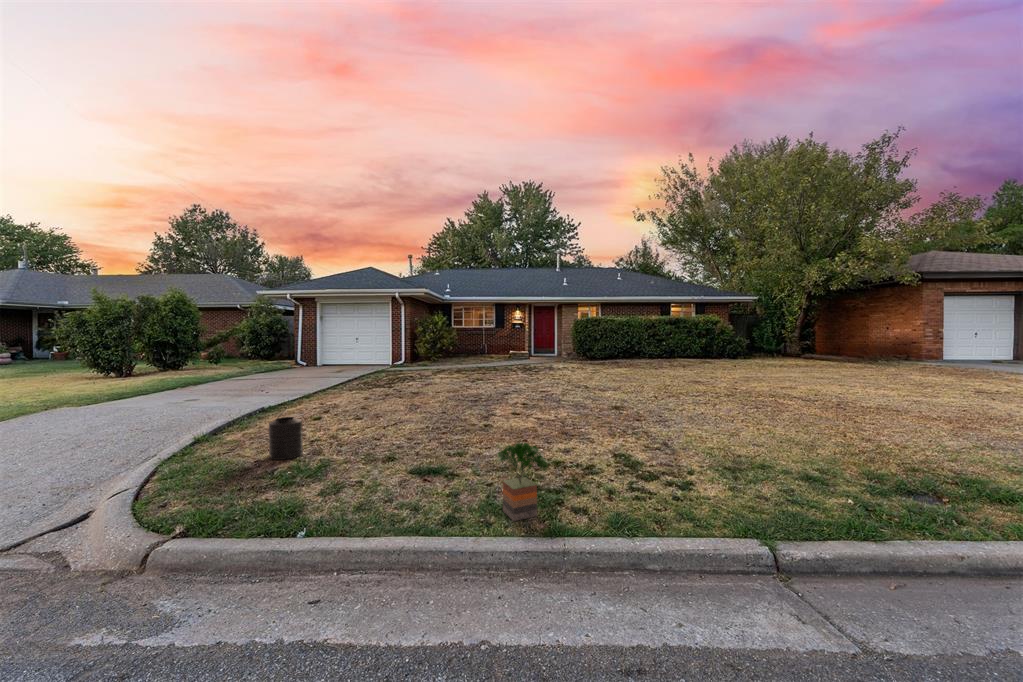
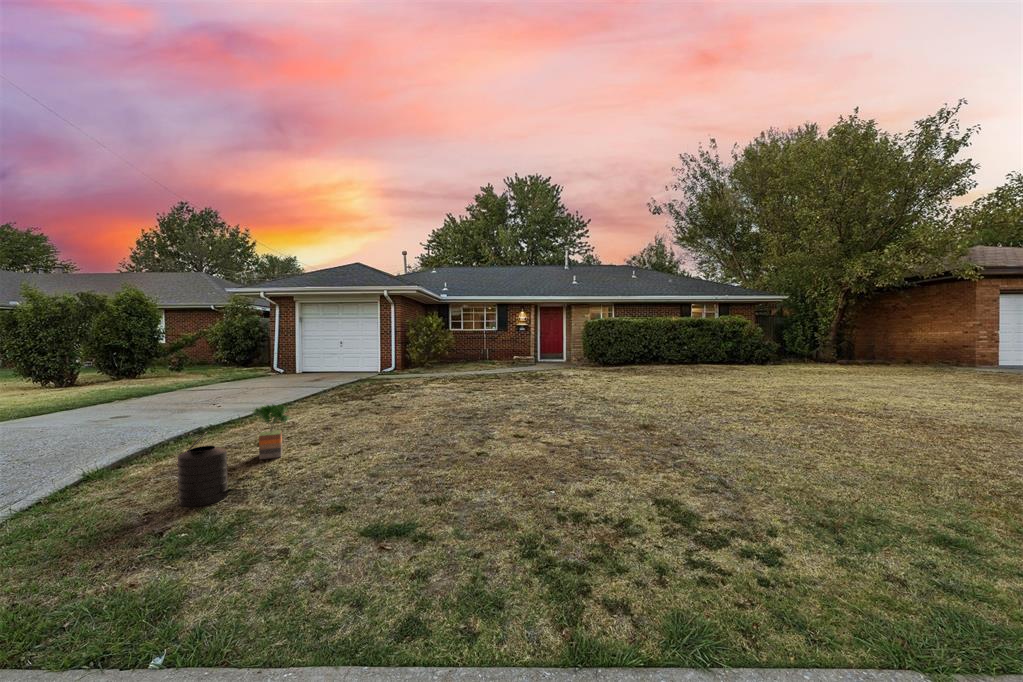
potted tree: present [497,442,548,521] -> present [253,404,290,459]

